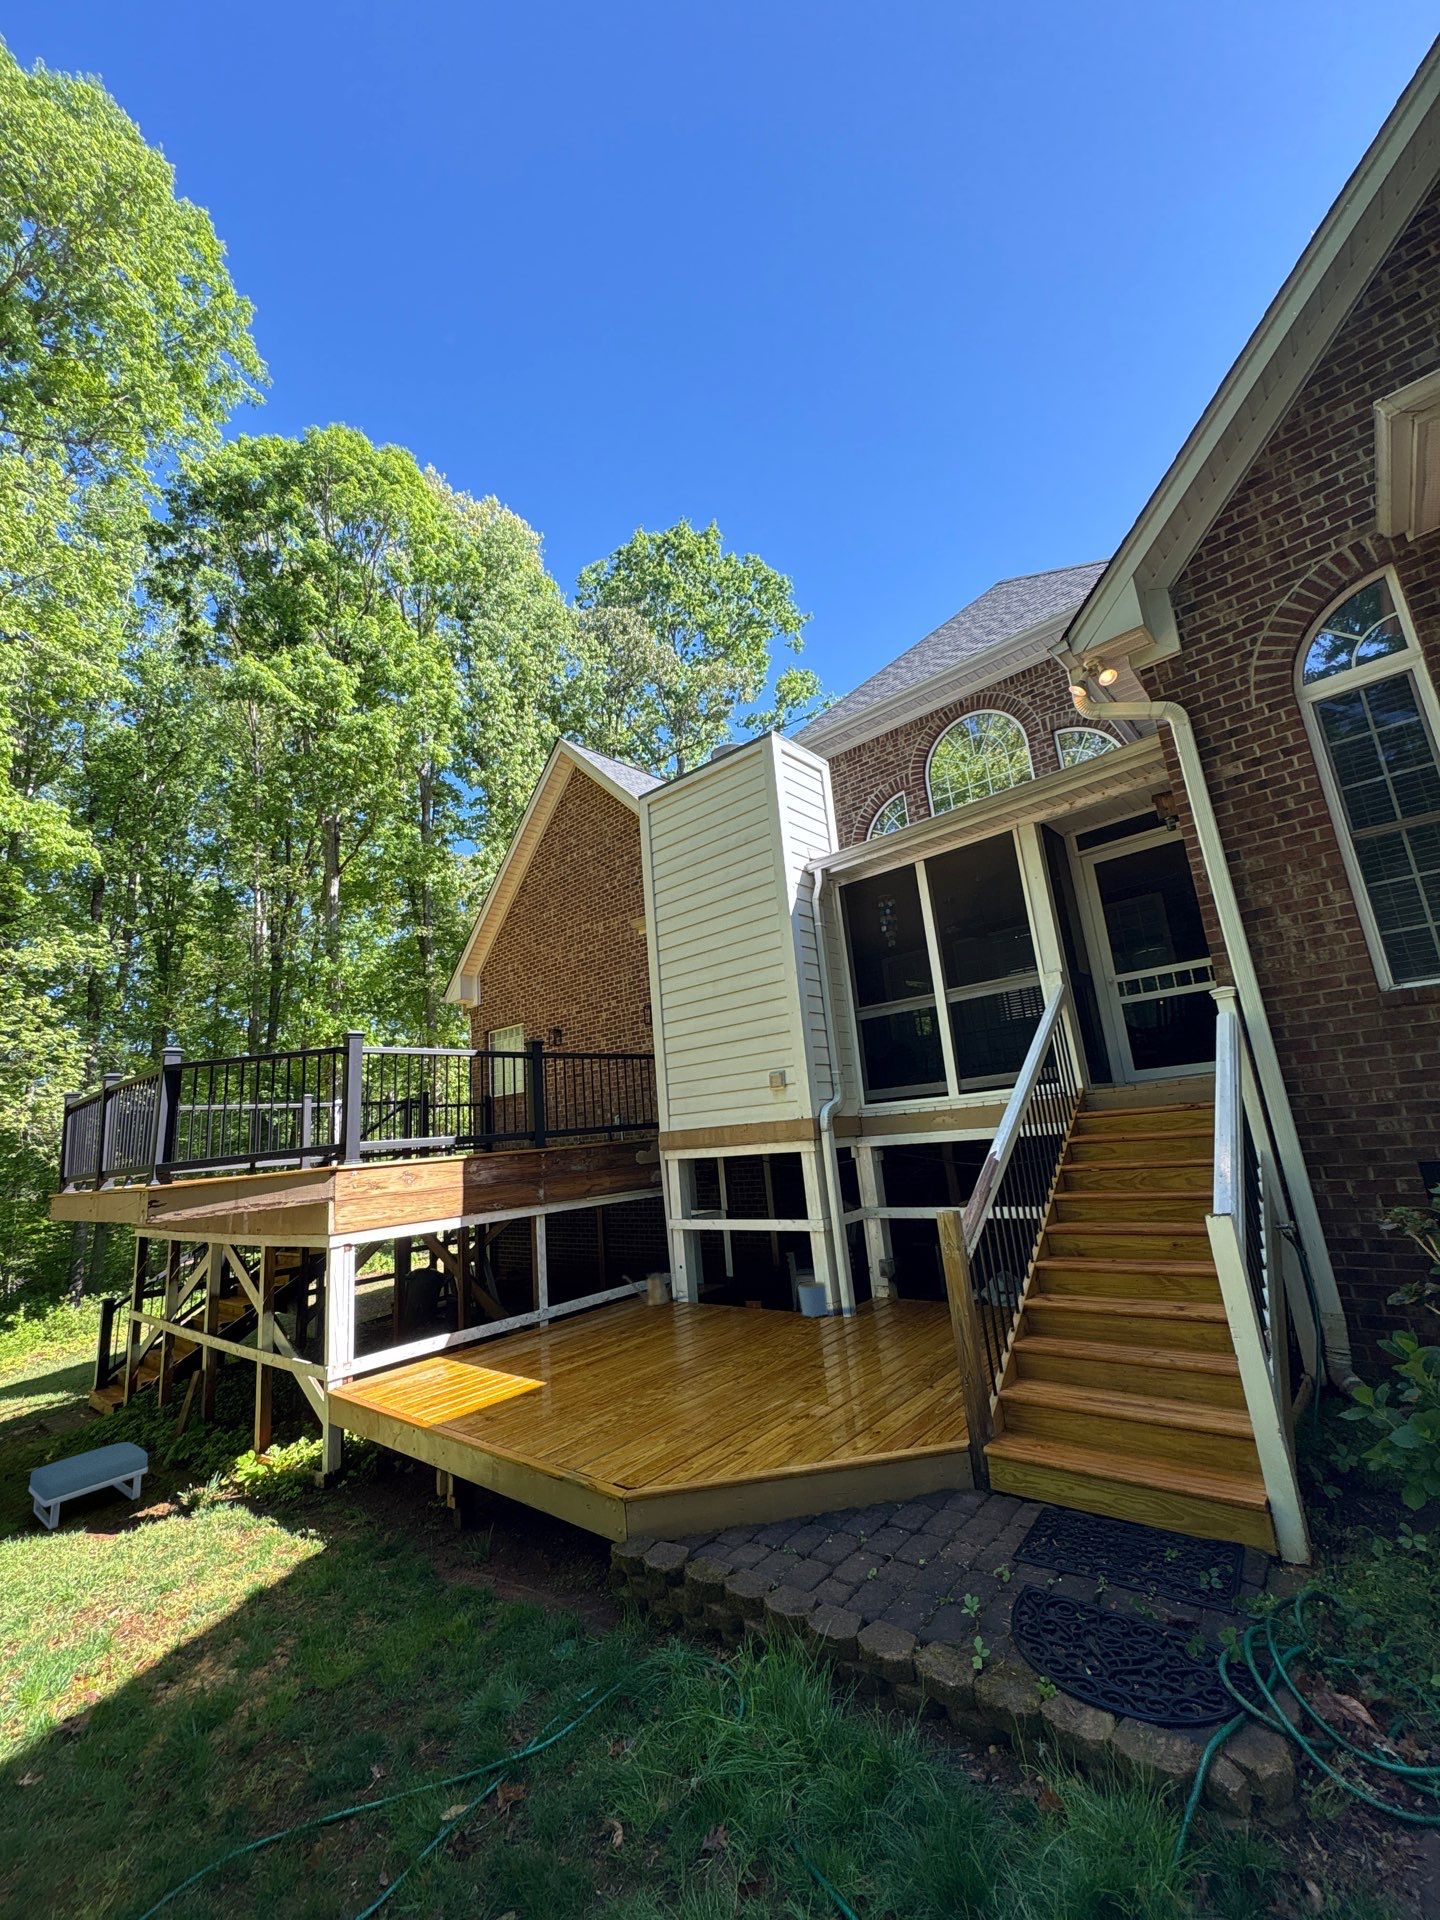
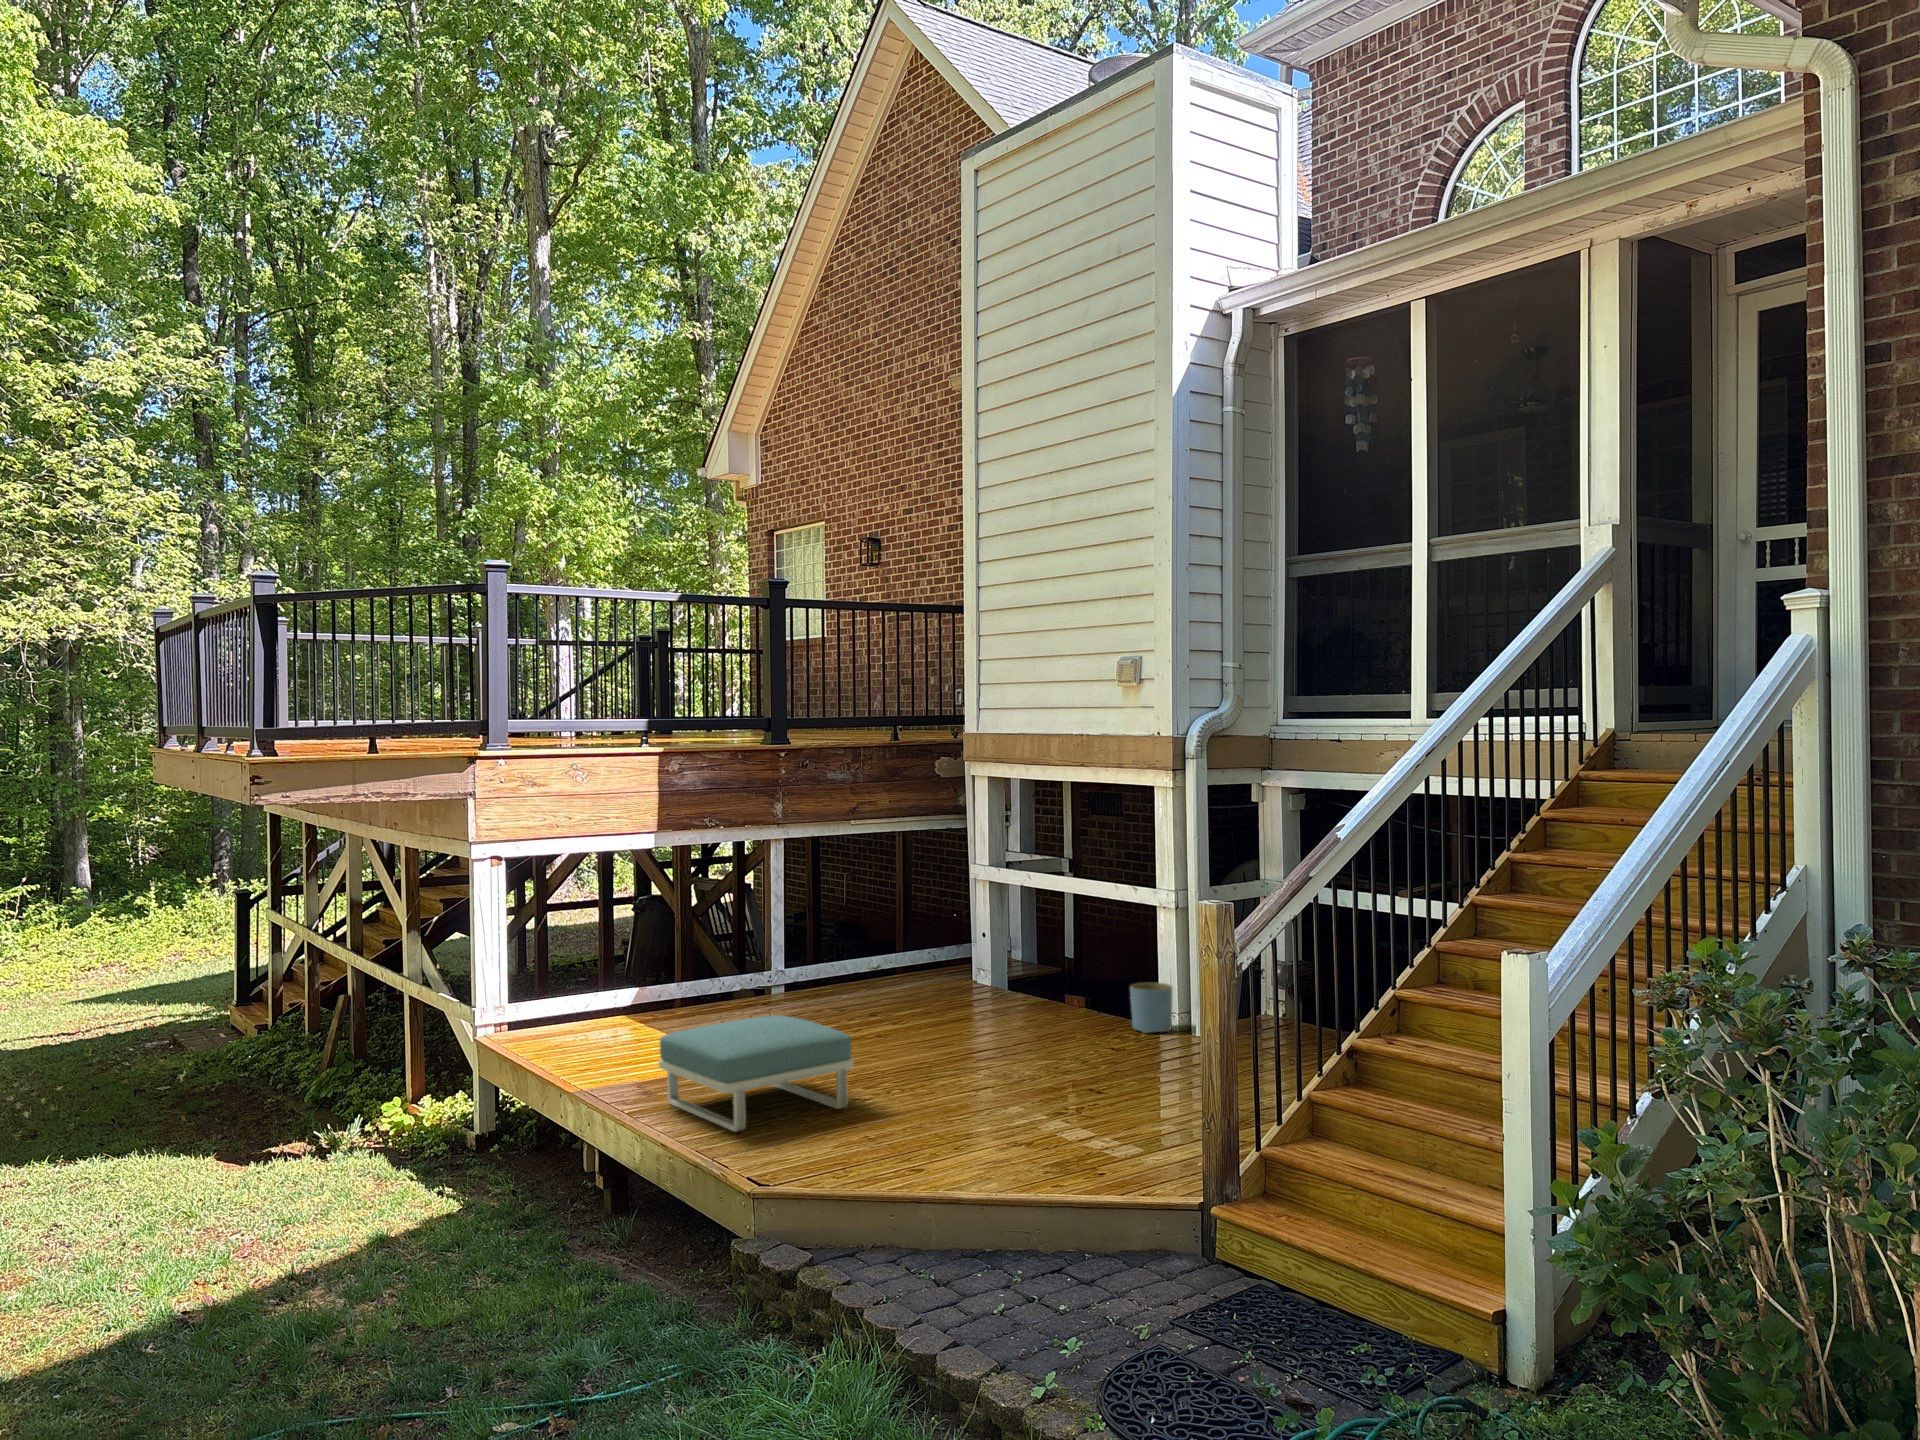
watering can: present [625,1273,672,1306] -> none [894,942,972,988]
footstool: present [29,1442,148,1530] -> present [659,1015,854,1132]

